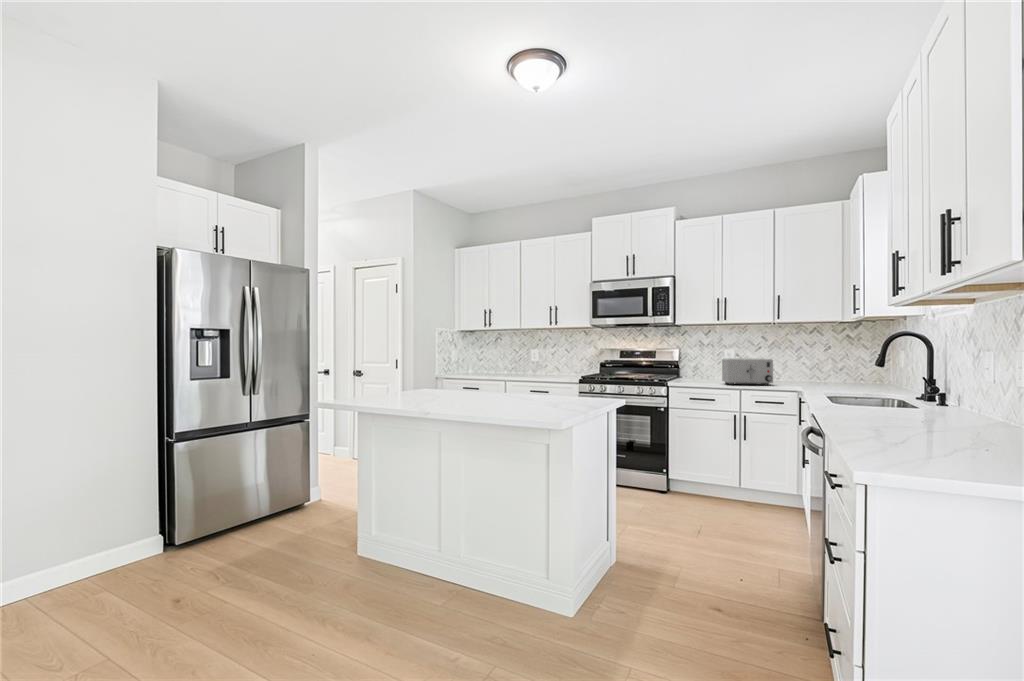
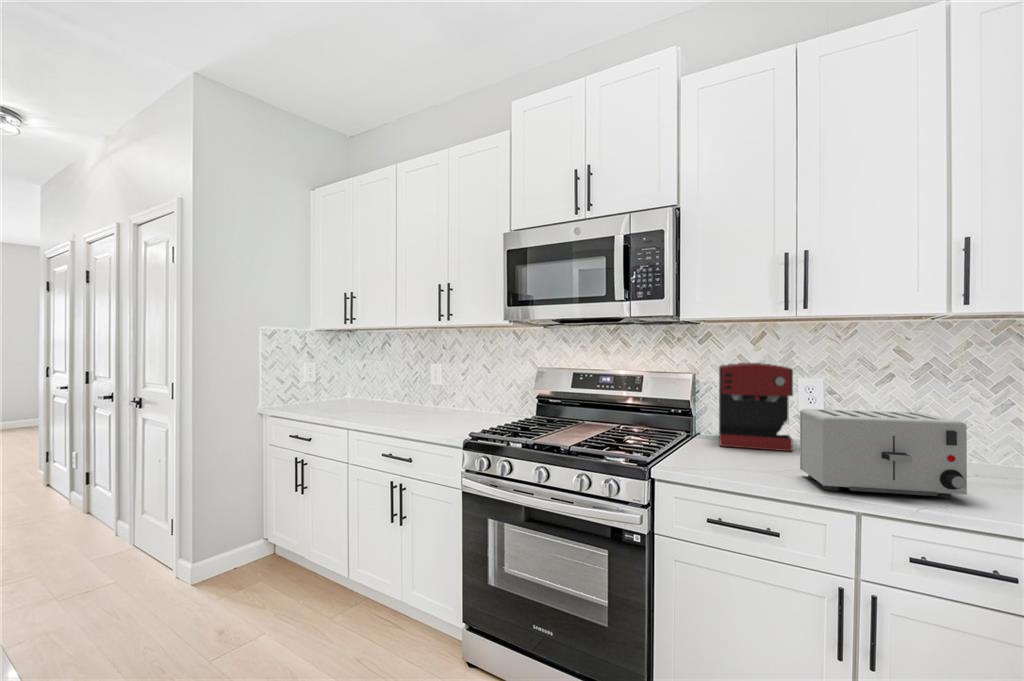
coffee maker: none [691,340,722,380] -> present [719,363,793,451]

